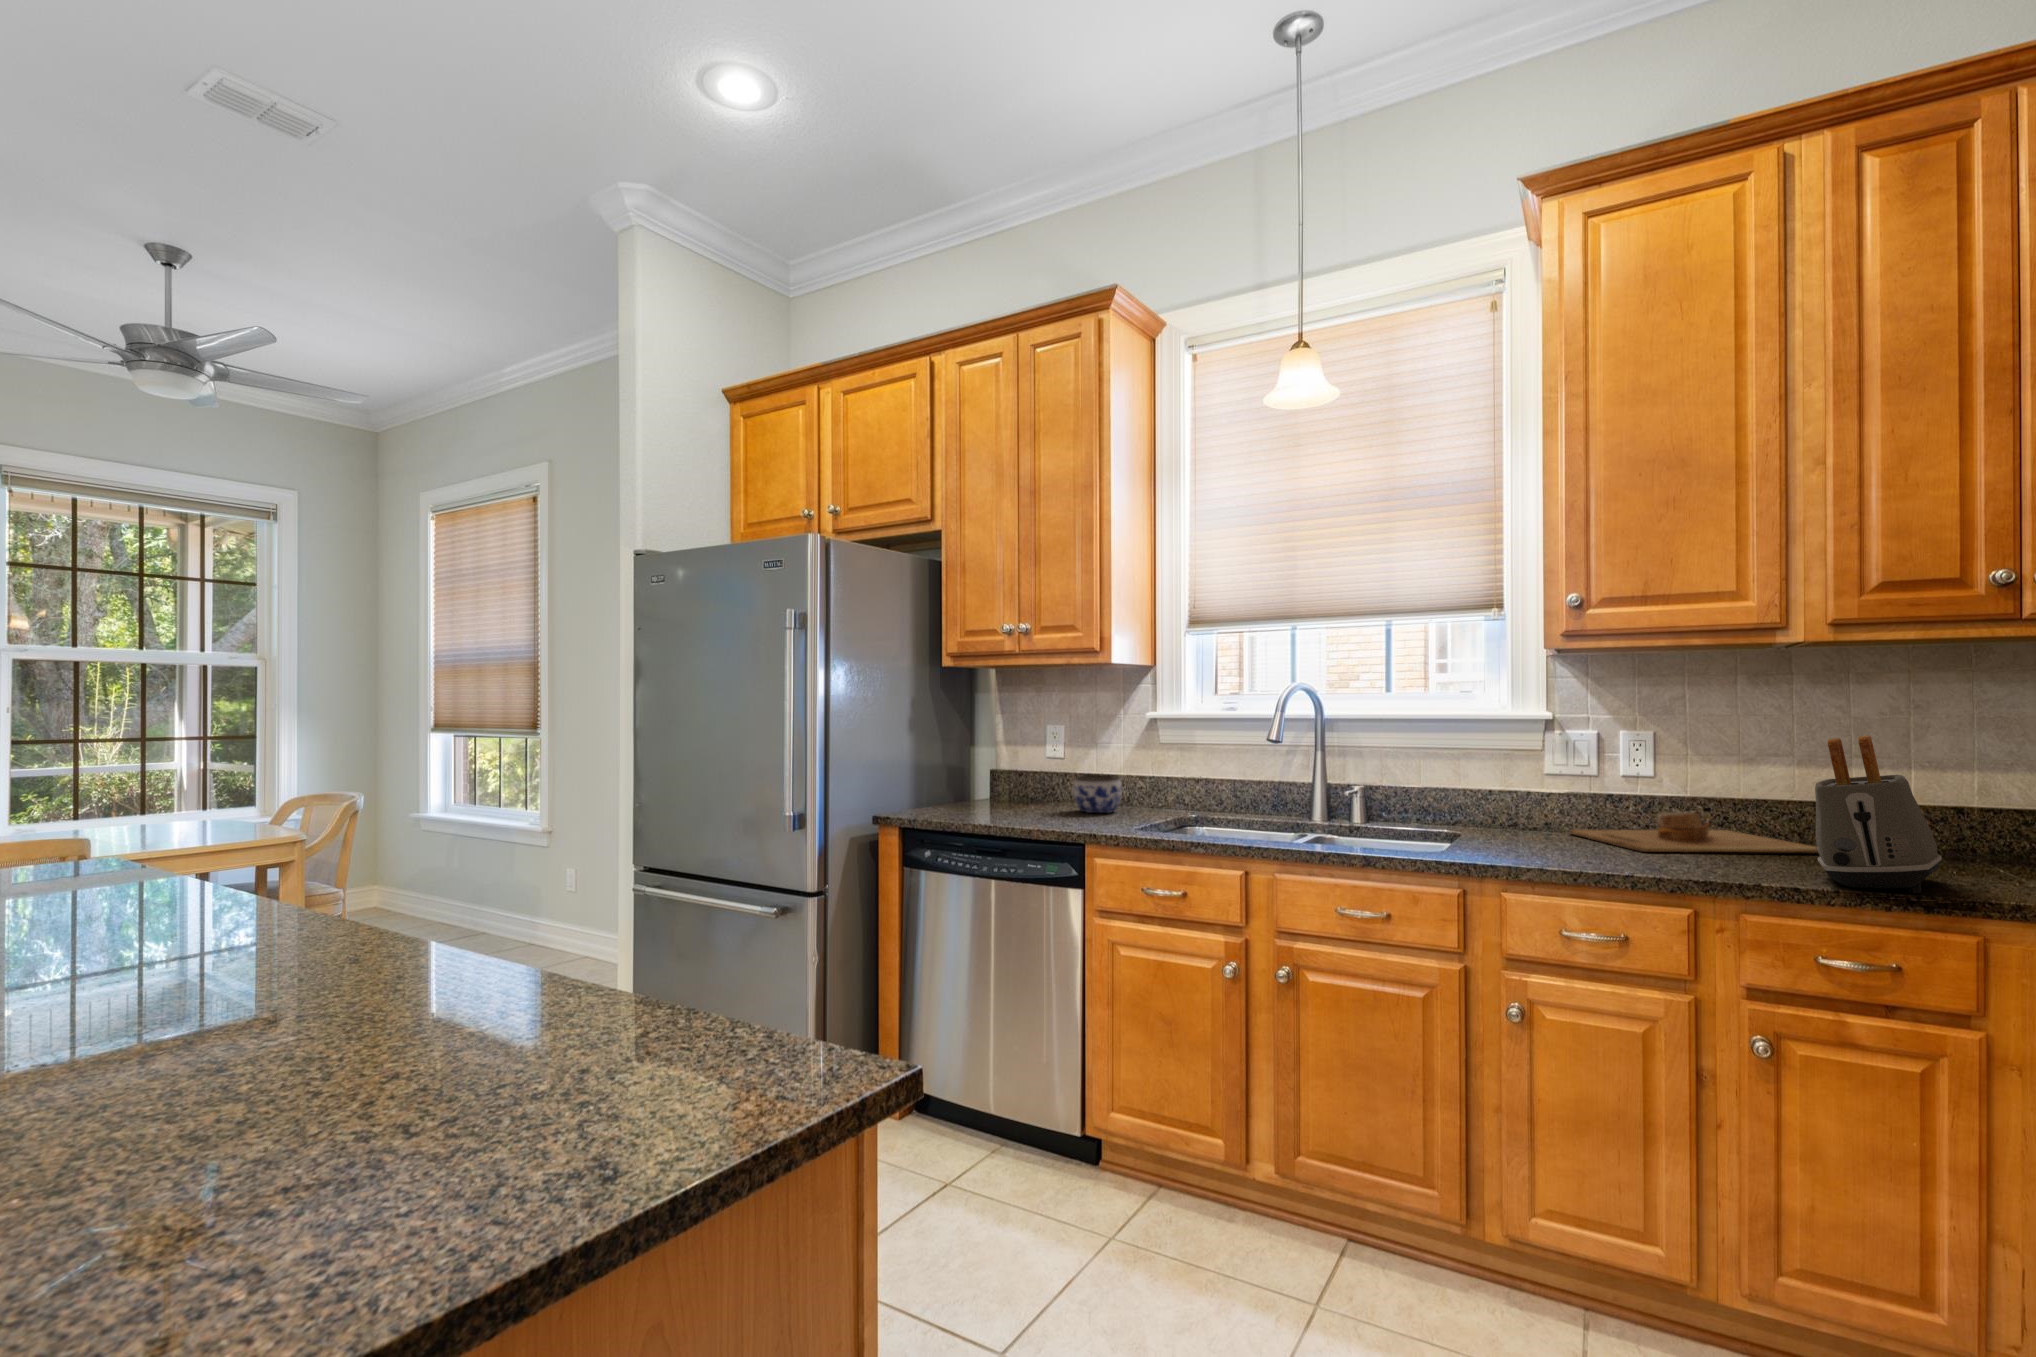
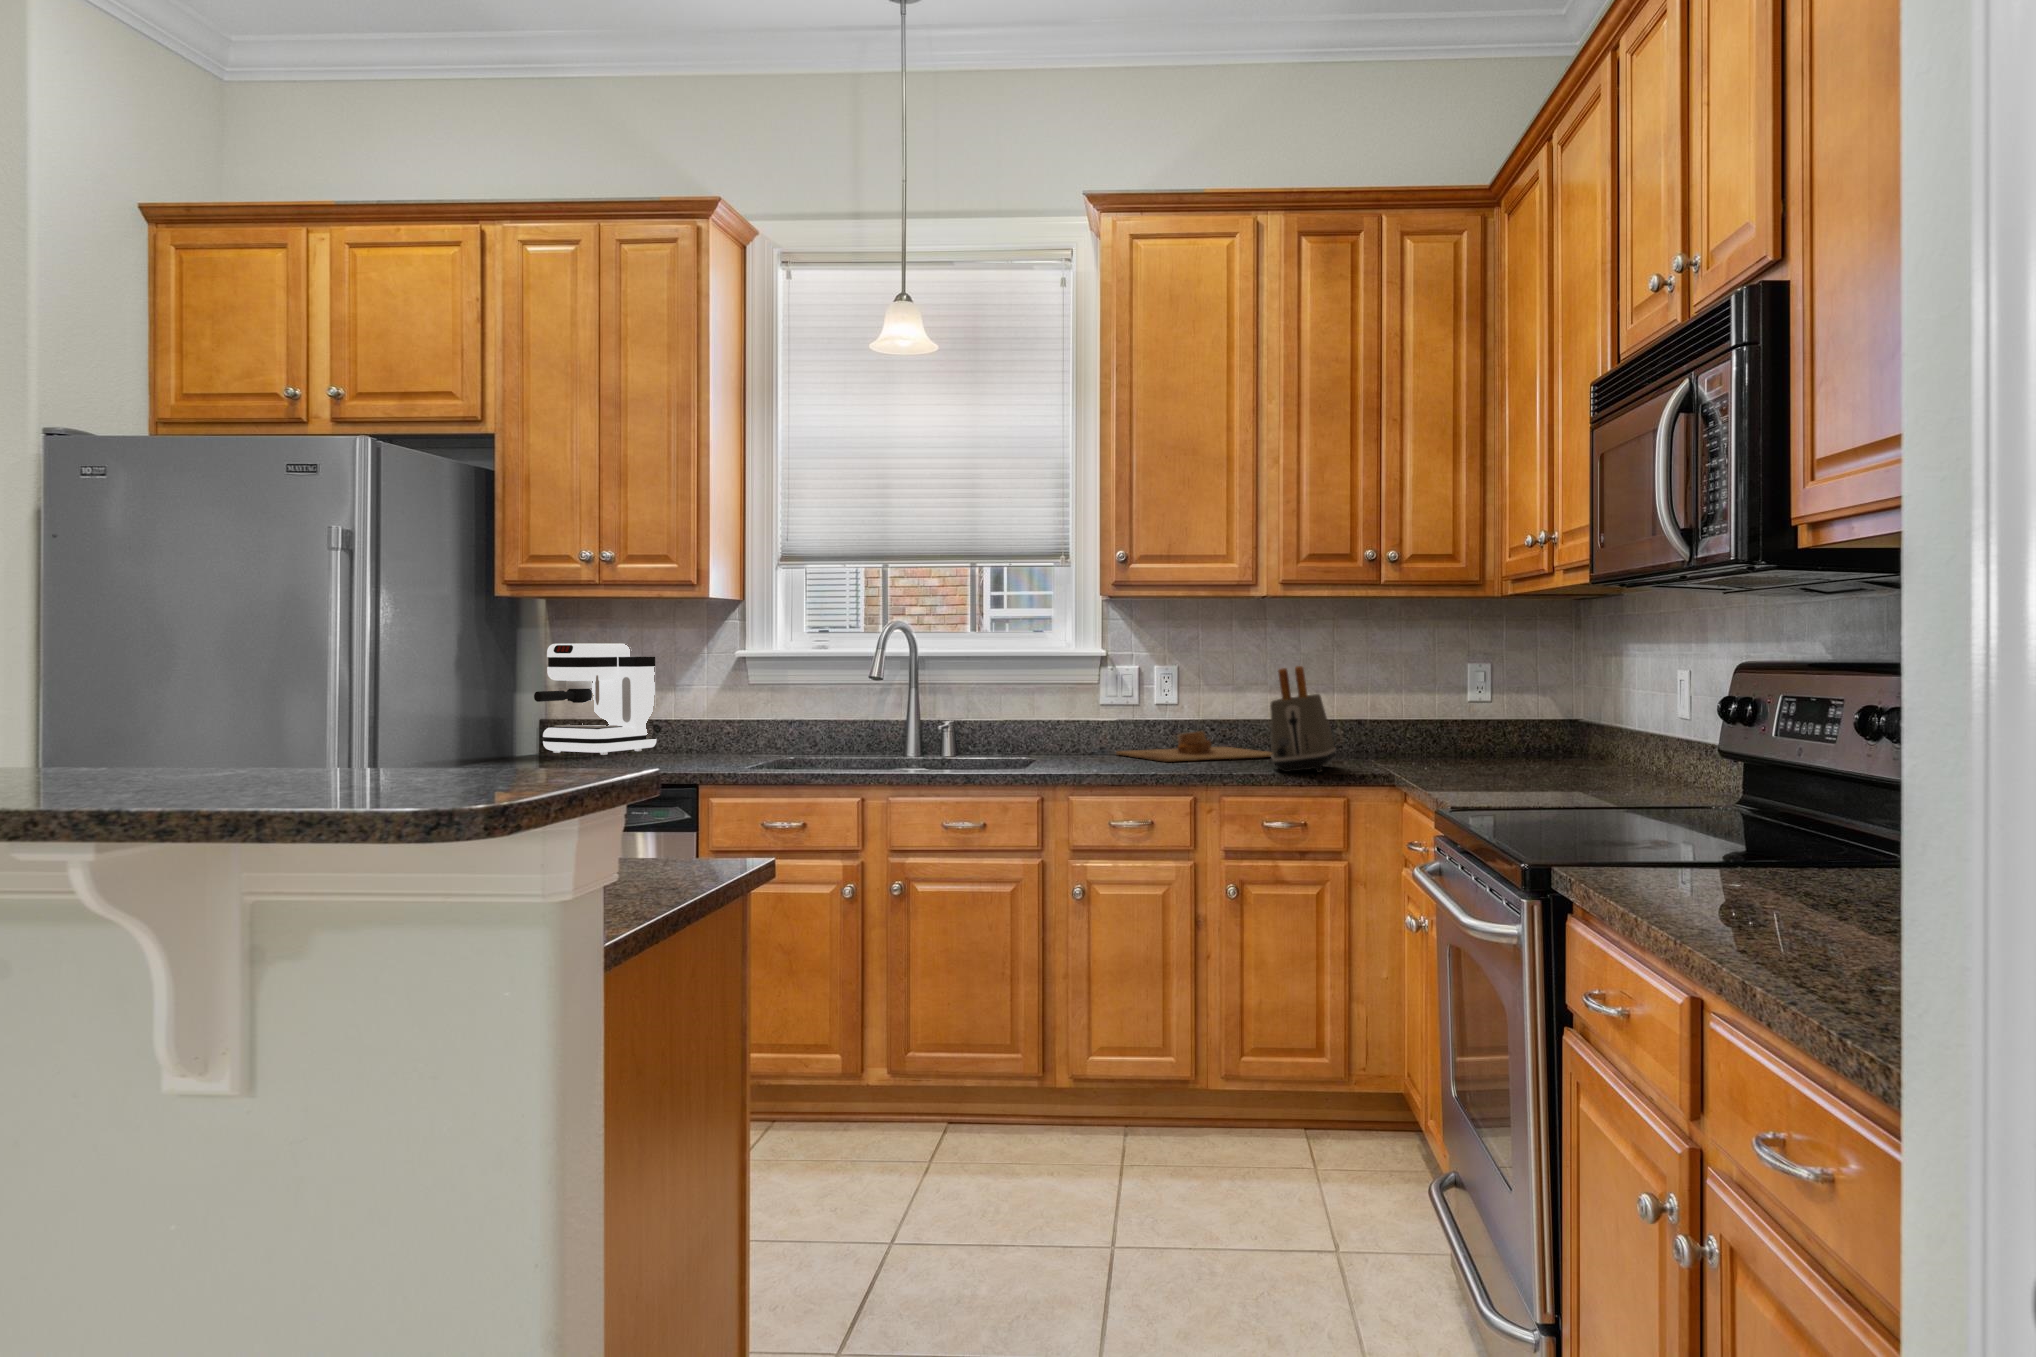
coffee maker: none [974,704,1081,804] -> present [534,643,657,755]
jar: present [1073,774,1122,813] -> none [662,718,715,759]

